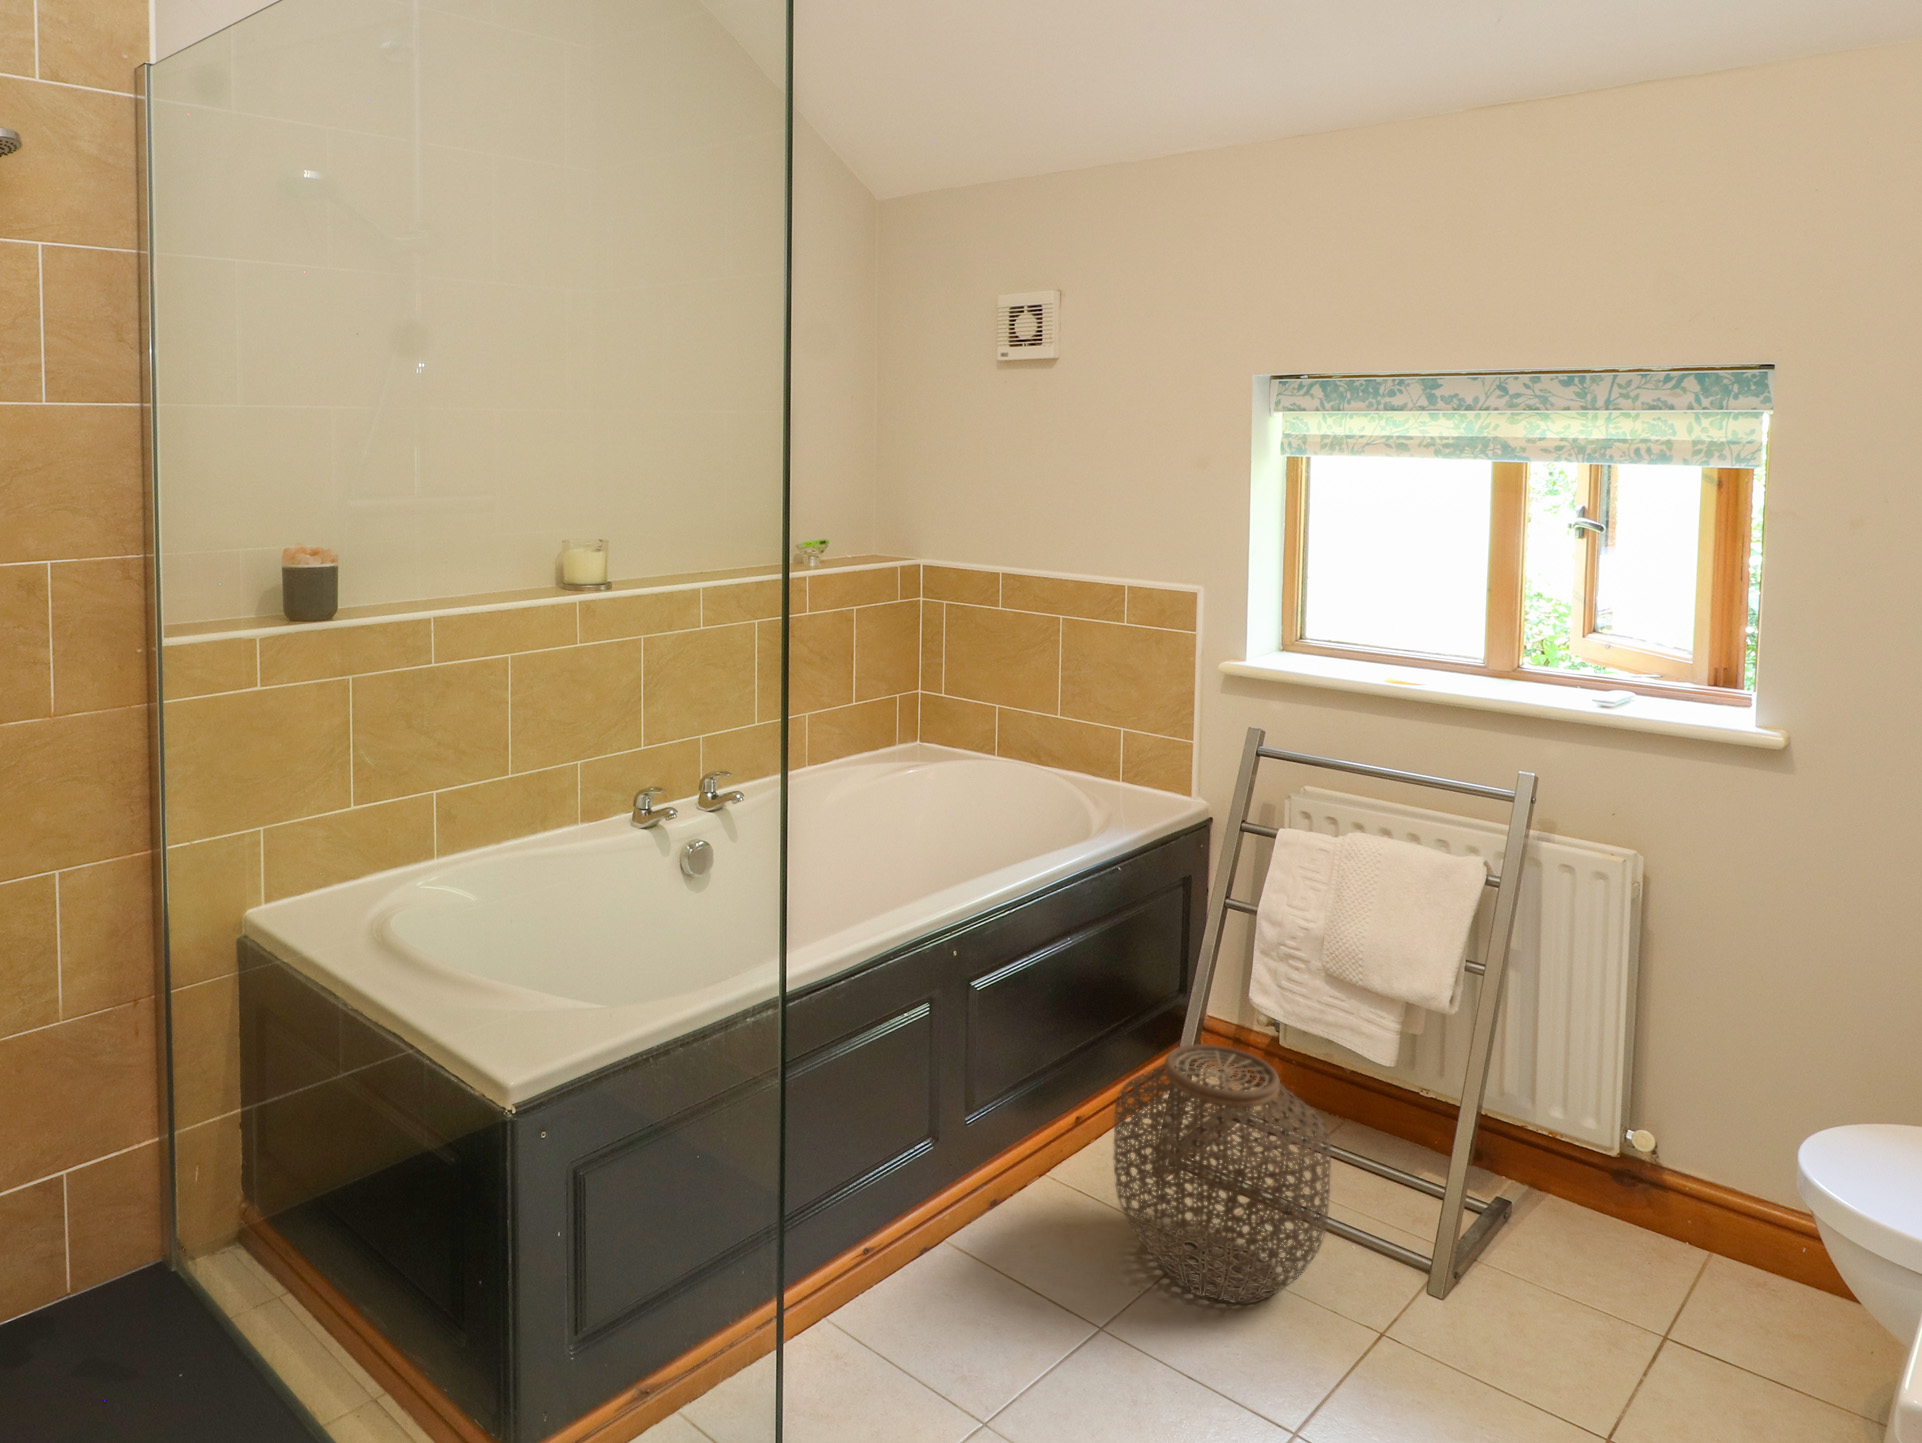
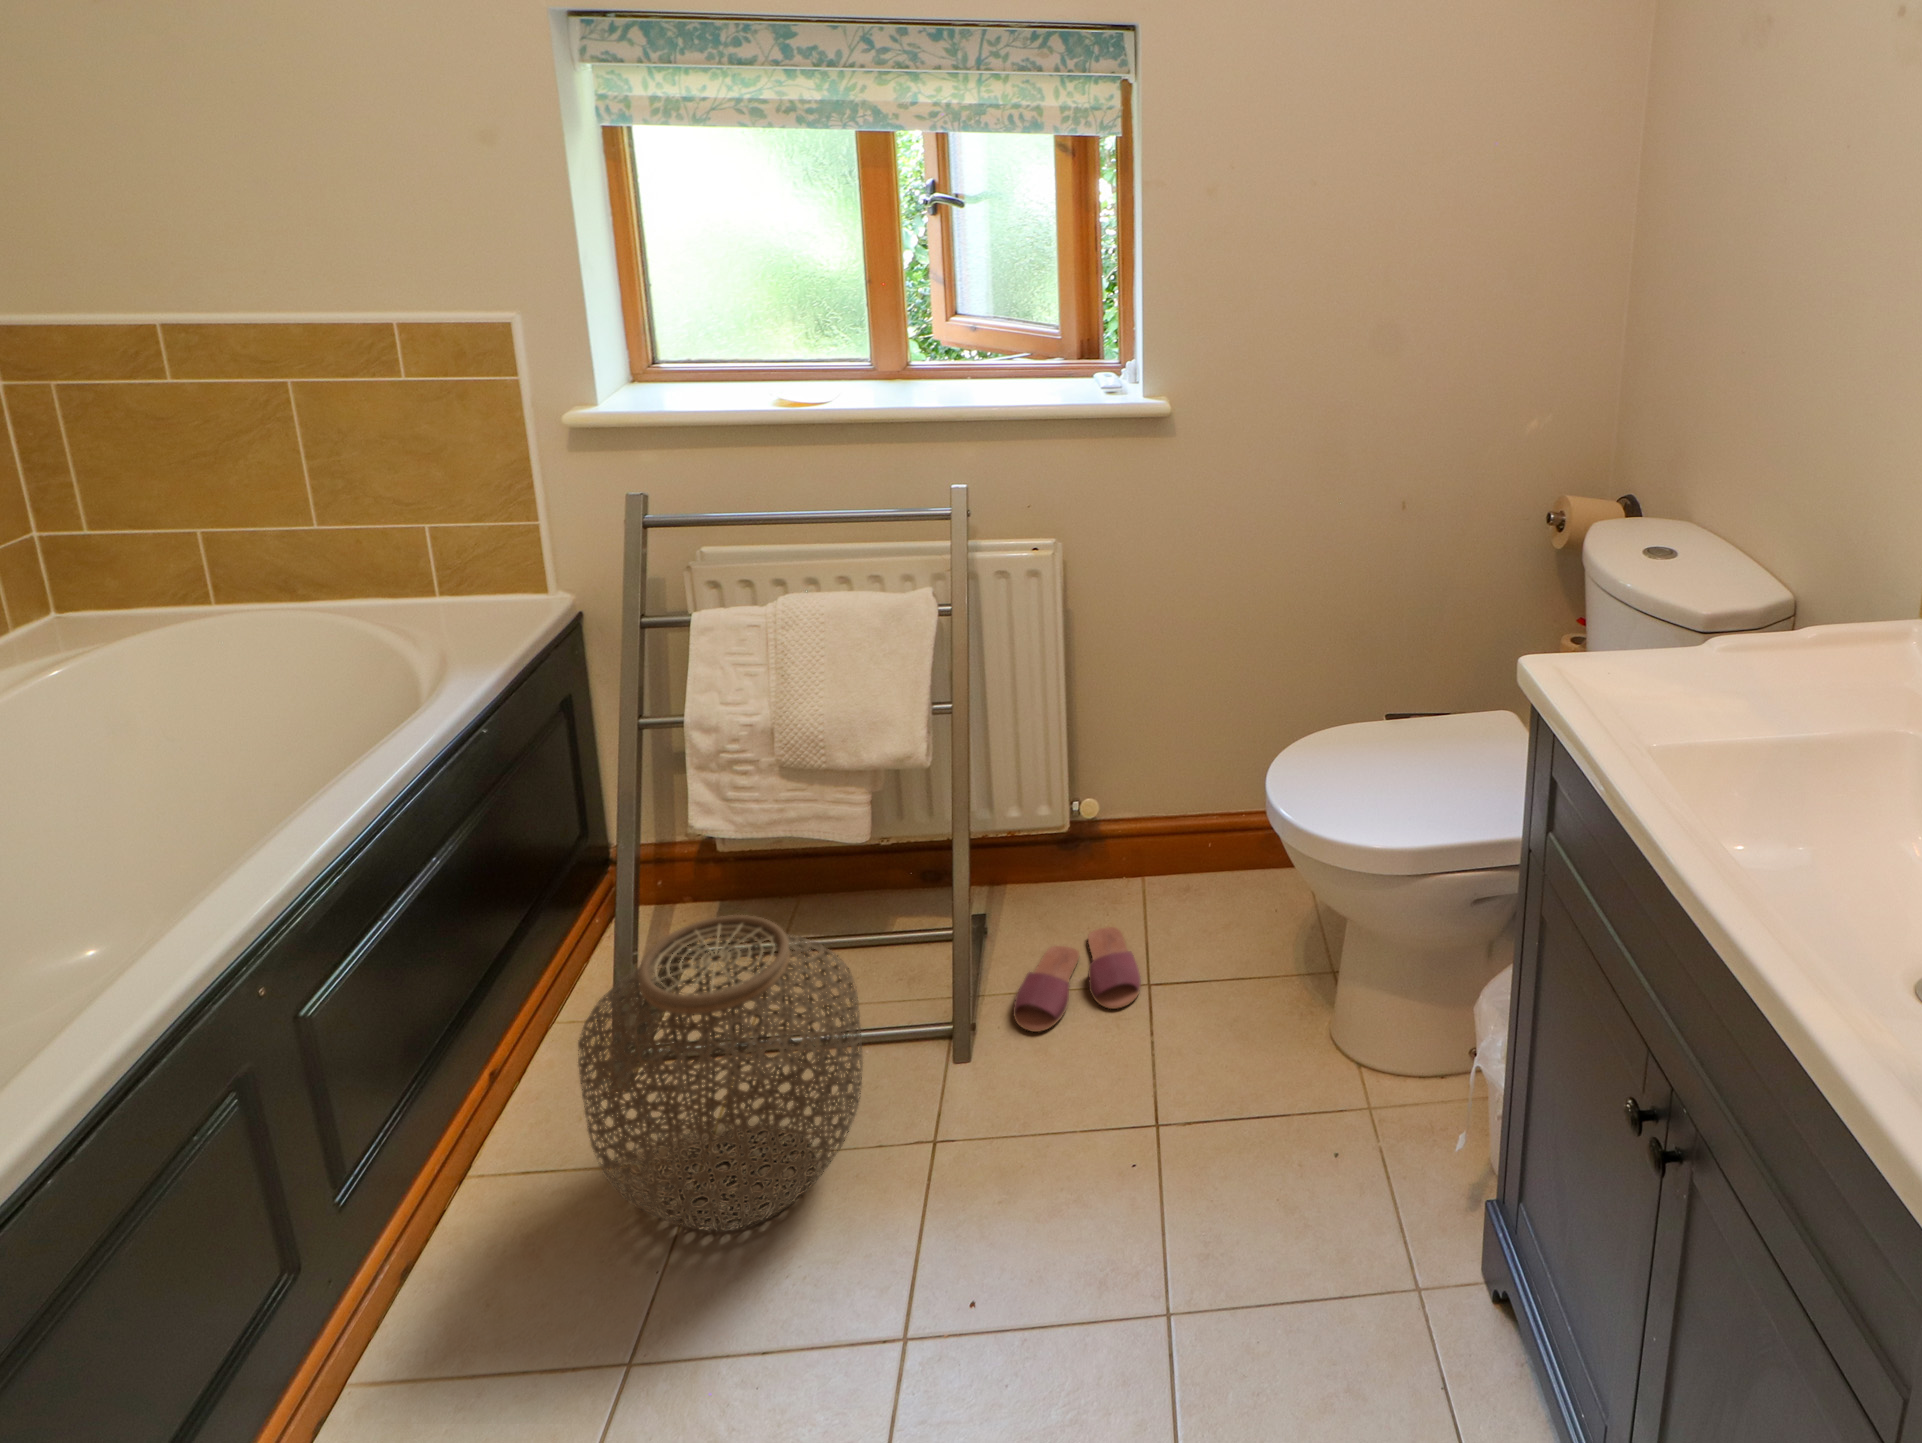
slippers: none [1505,1261,1669,1345] -> present [1013,927,1141,1032]

